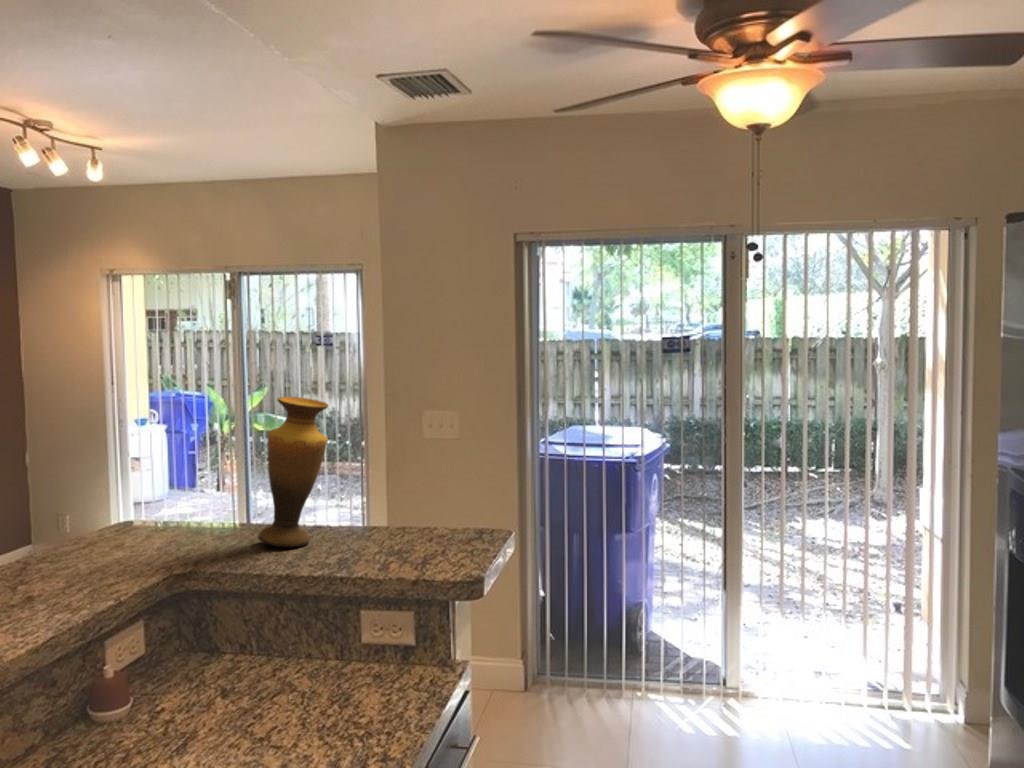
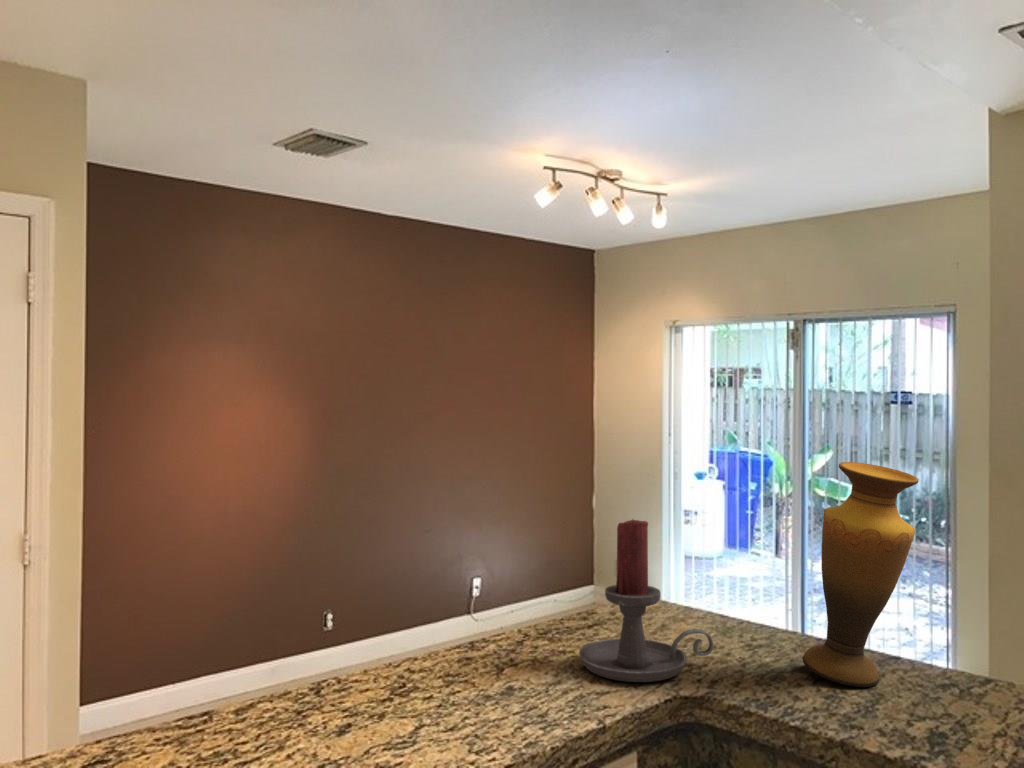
candle holder: none [83,452,193,576] -> present [579,520,714,682]

